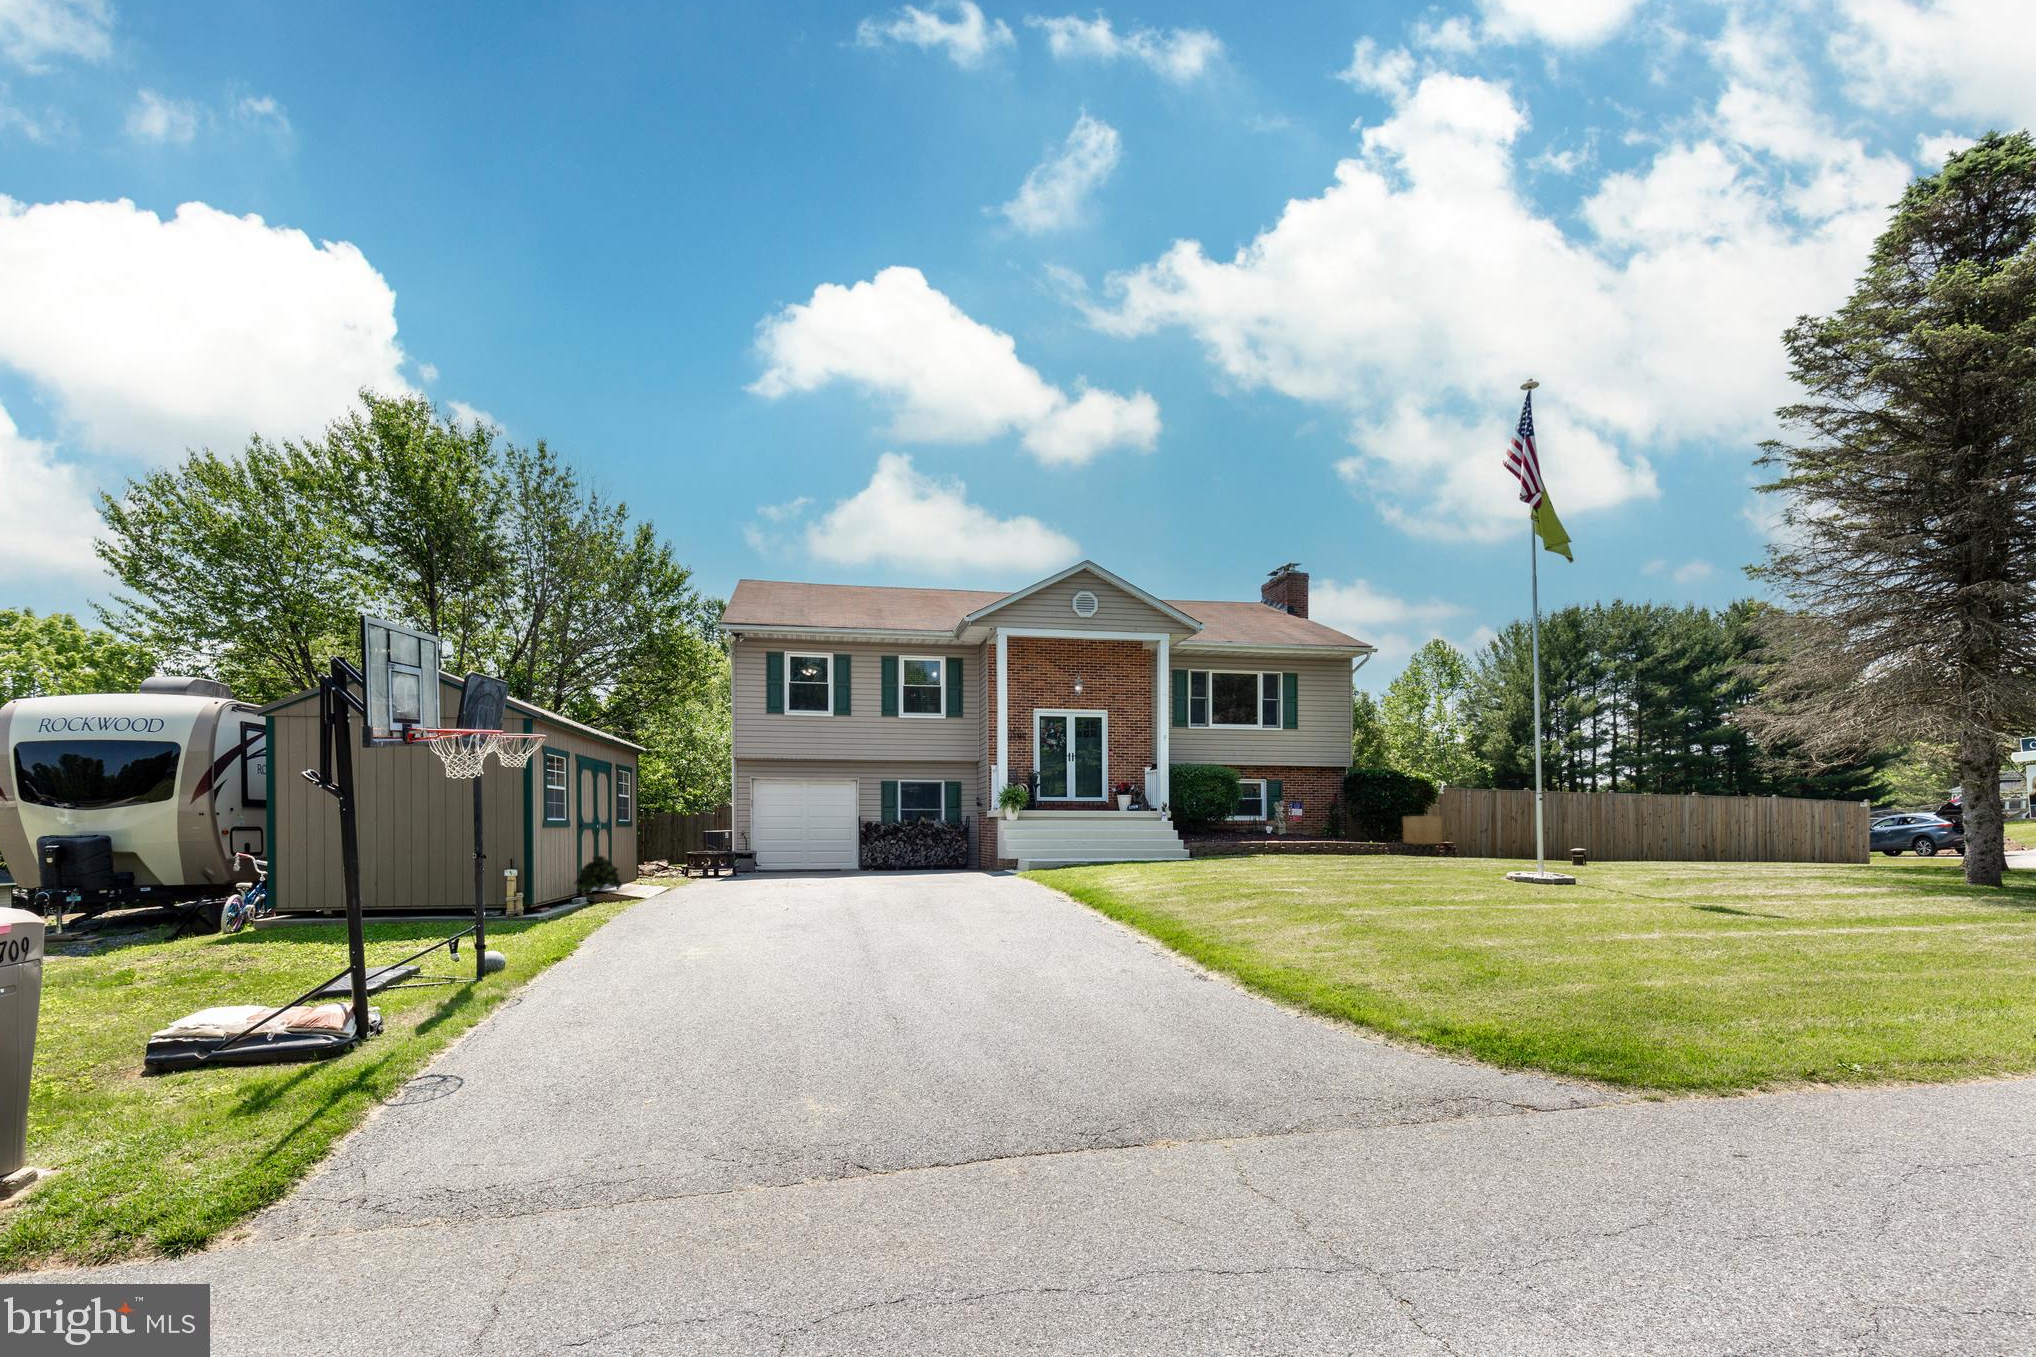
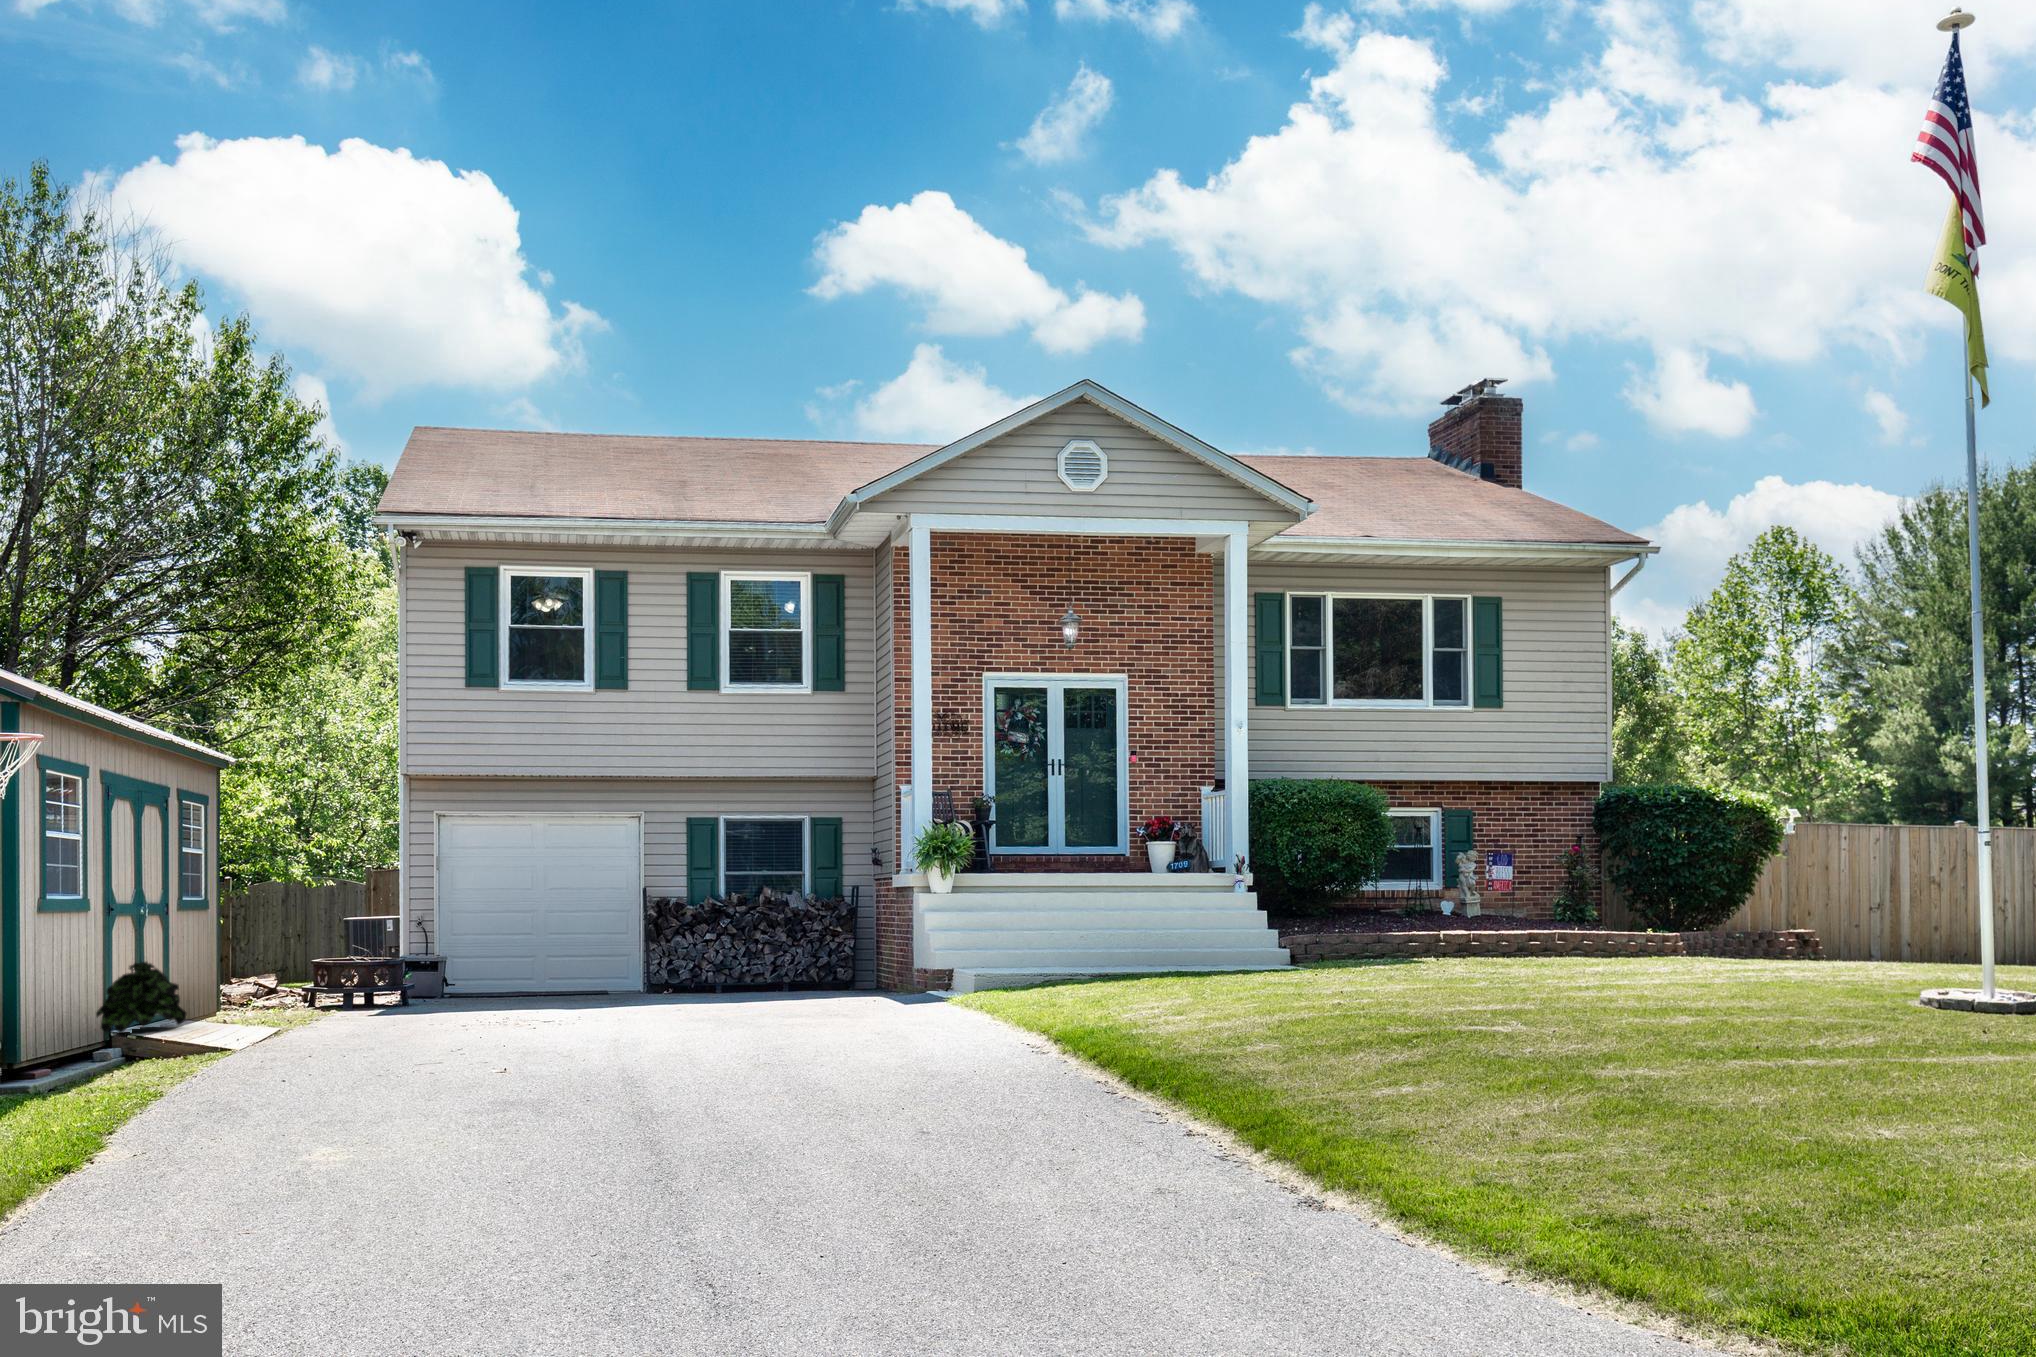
cardboard box: present [1403,816,1443,844] -> none [1702,873,1778,928]

